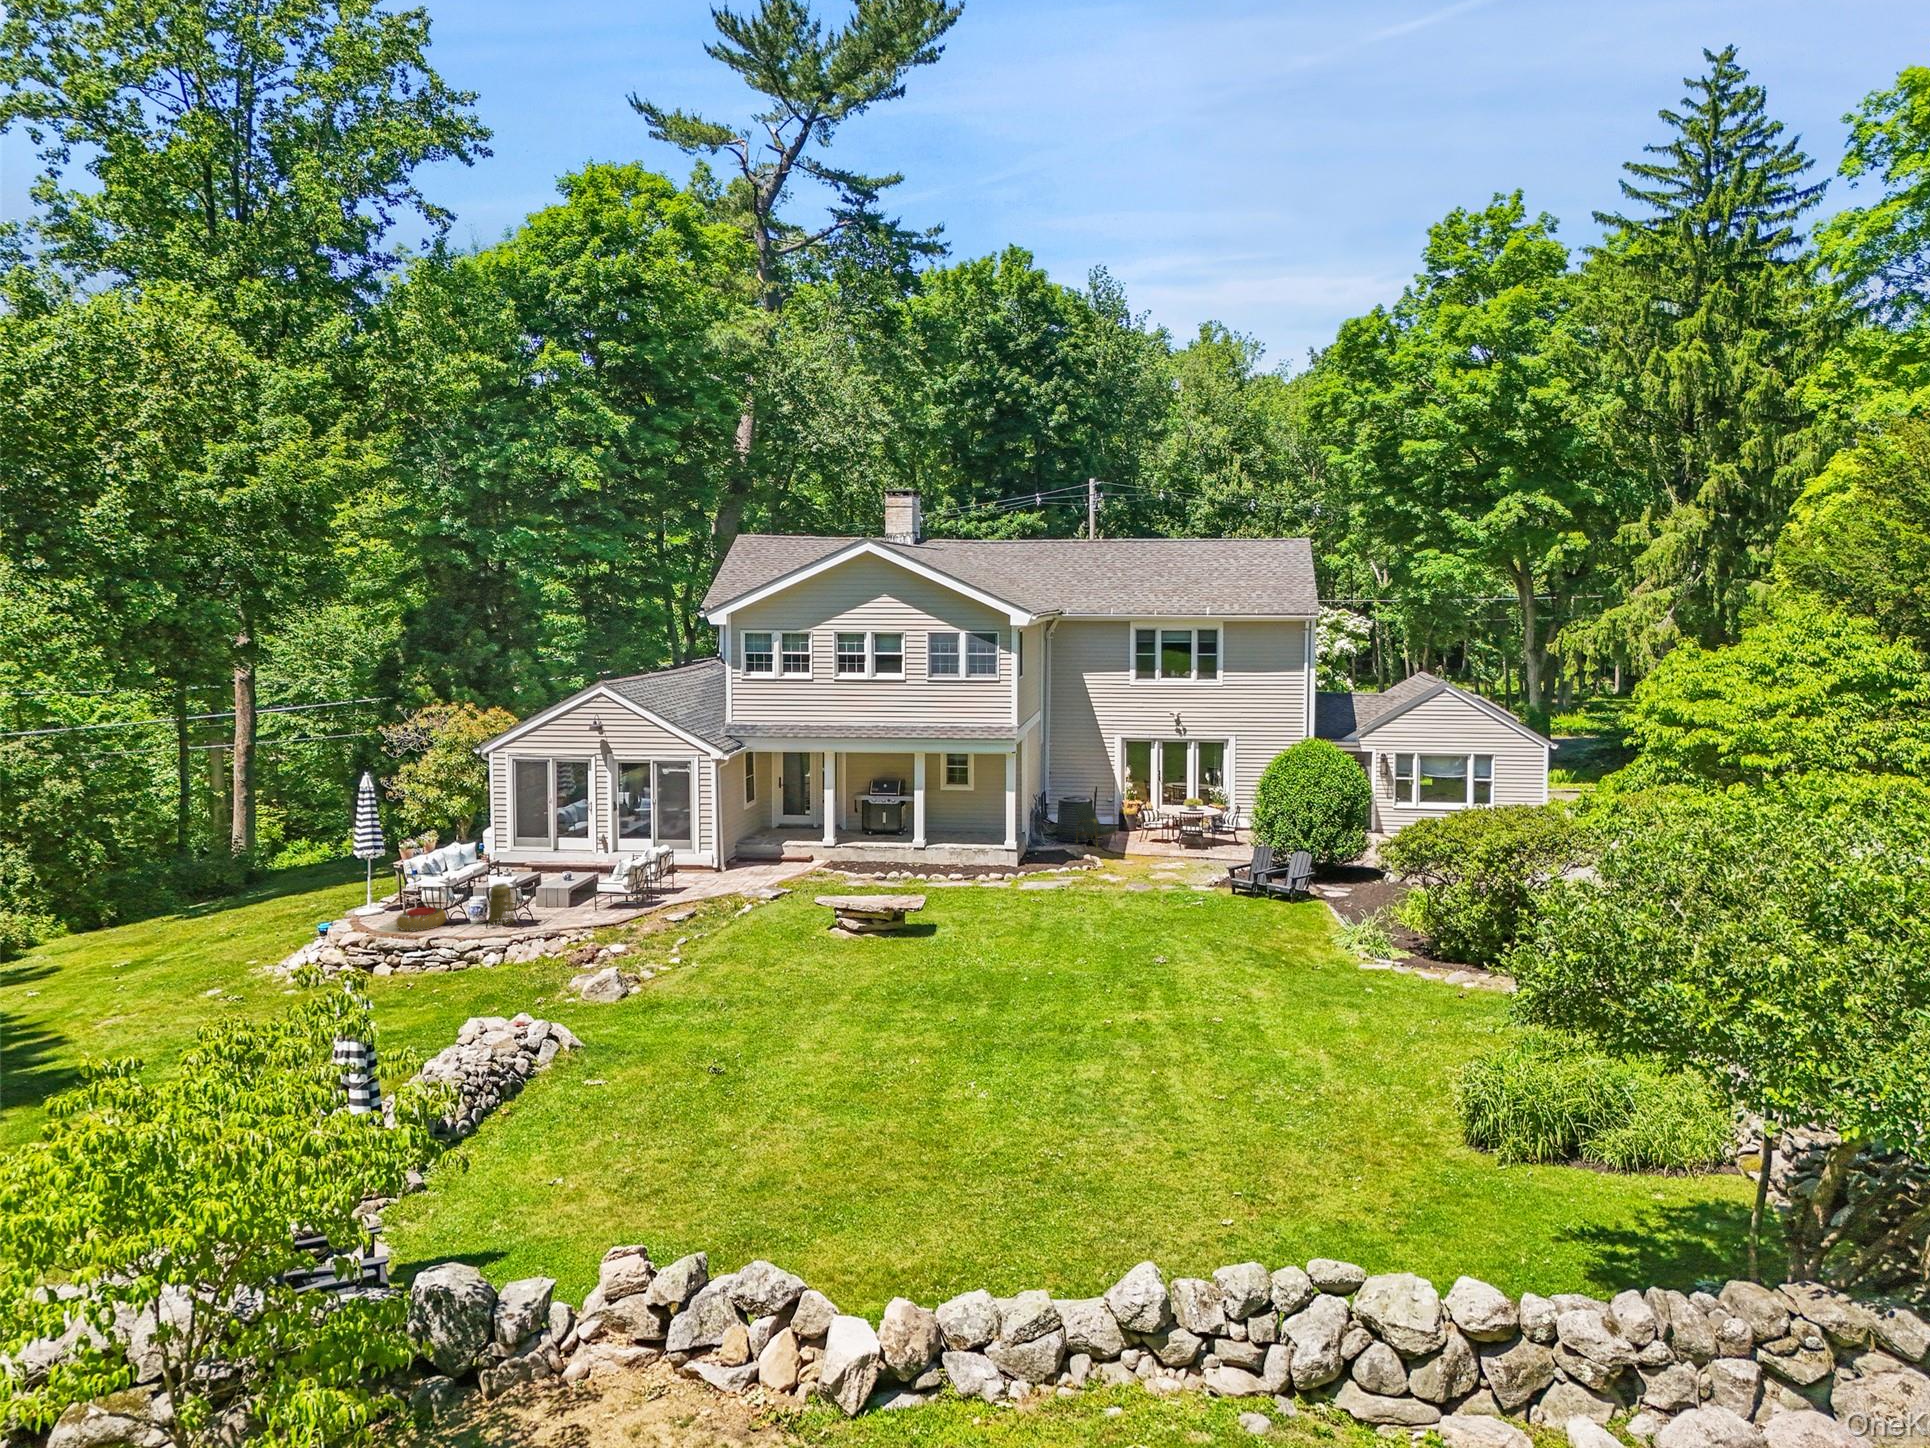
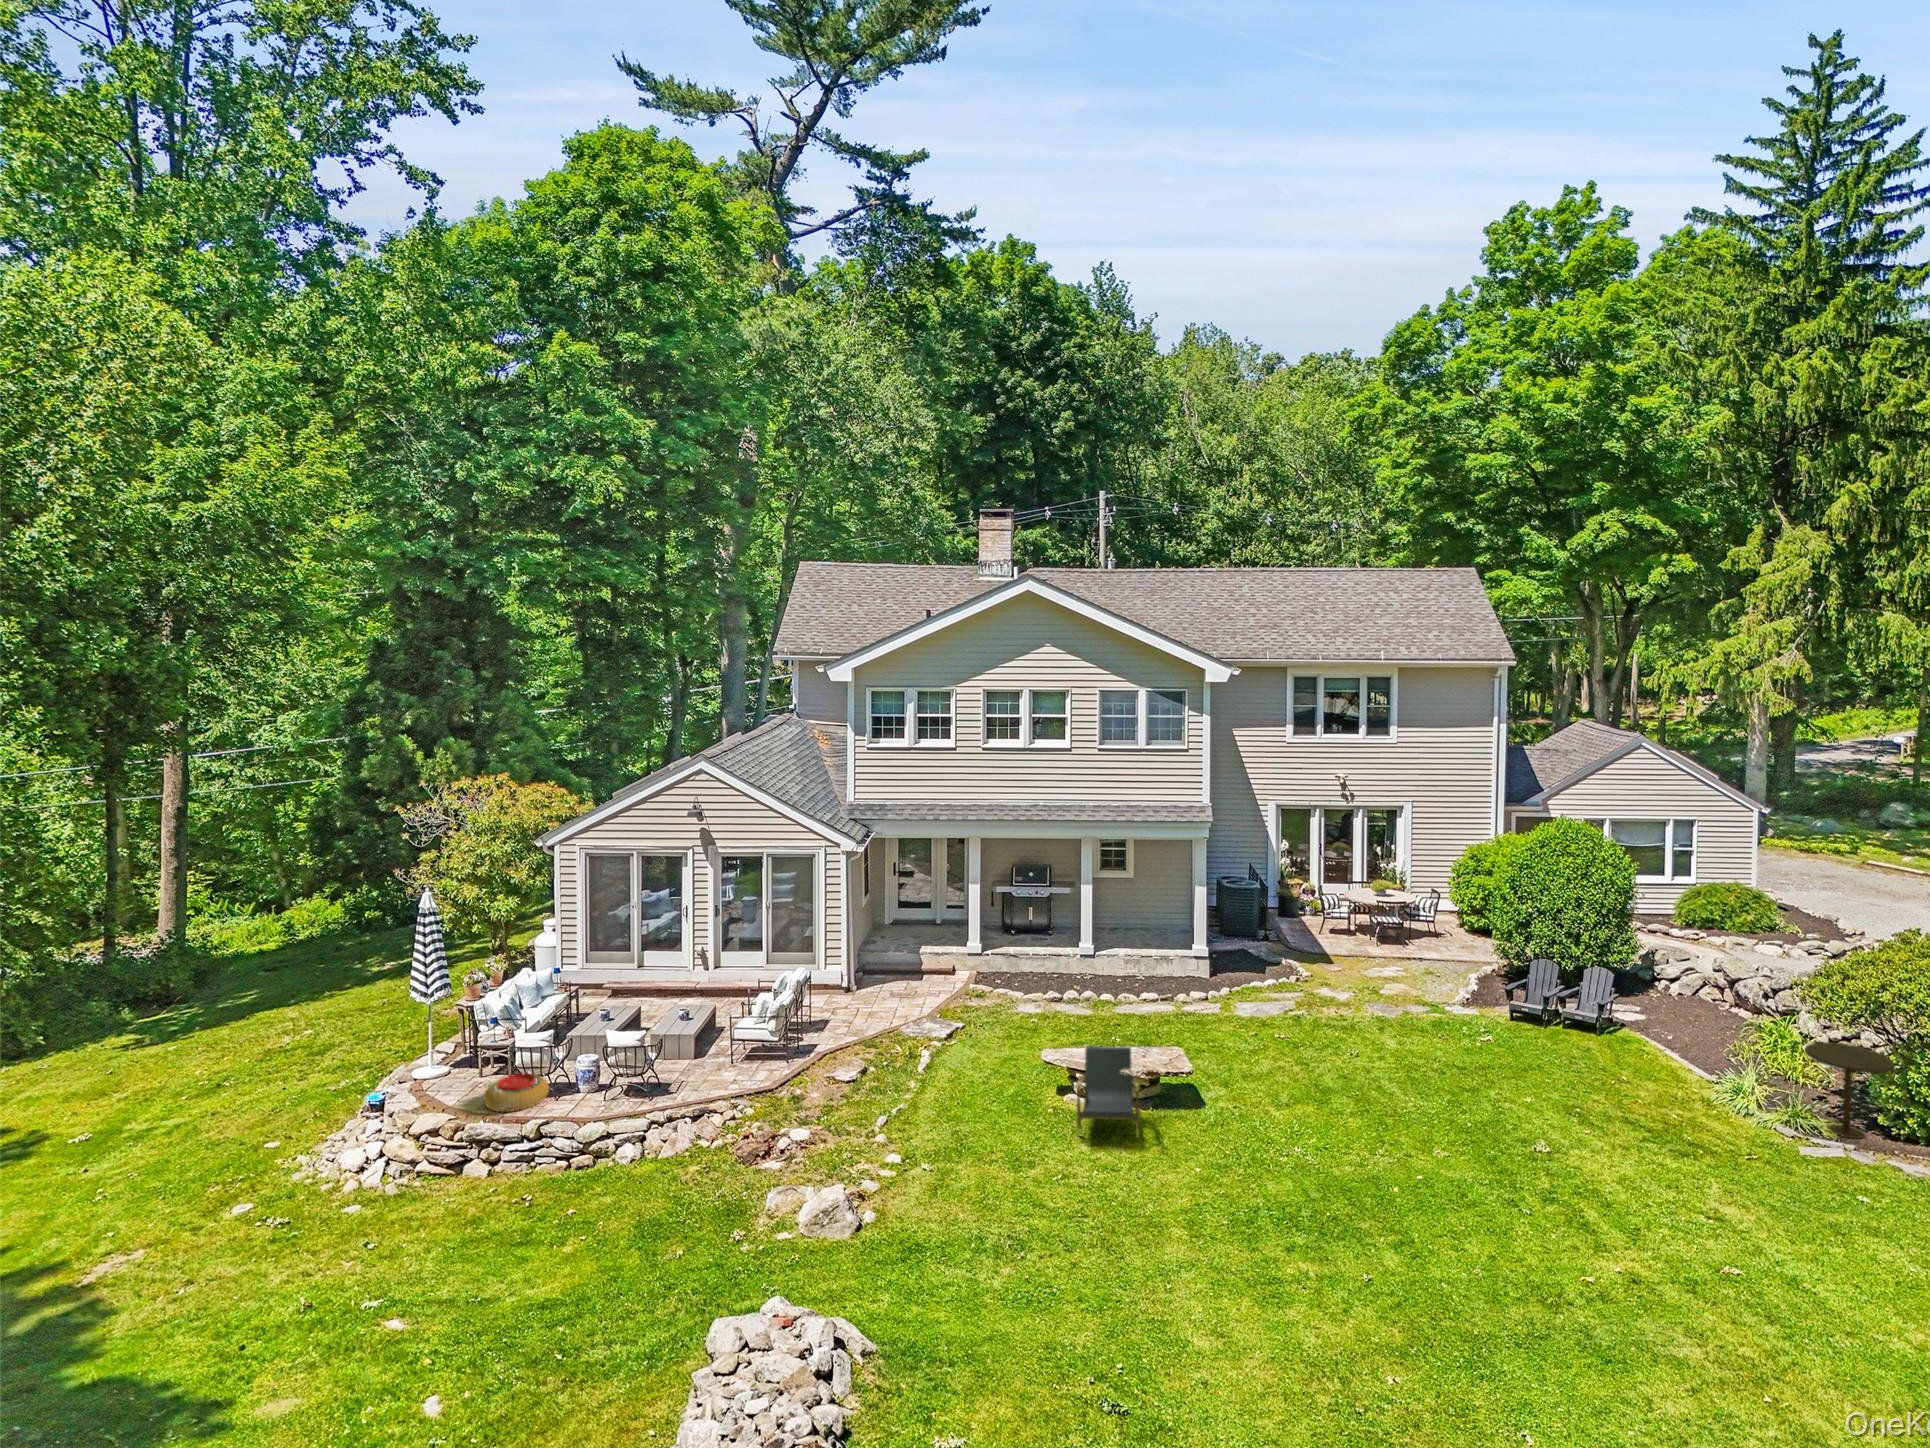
lounge chair: present [1075,803,1118,845] -> present [1077,1046,1140,1137]
basket: present [489,883,515,924] -> none [606,1039,639,1098]
pedestal table: none [1406,904,1468,977] -> present [1805,1042,1895,1139]

